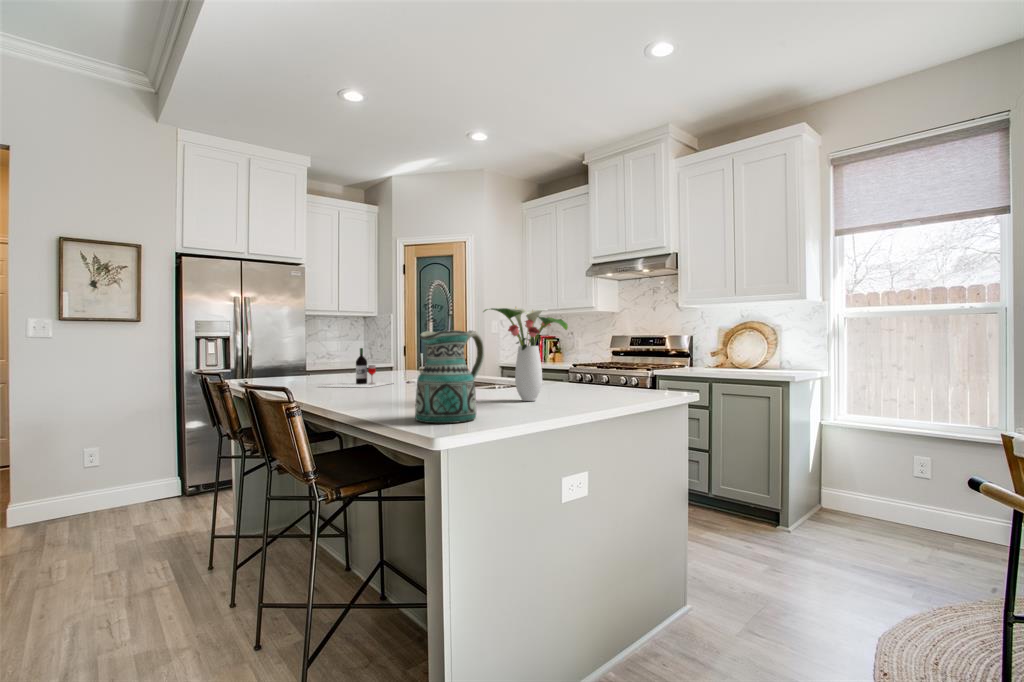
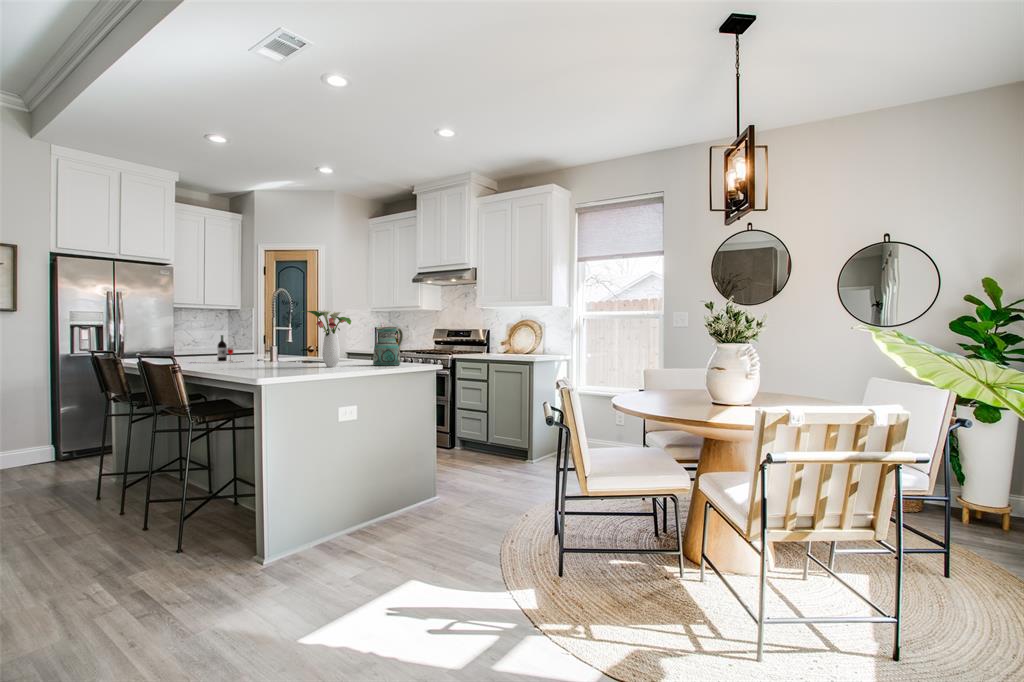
ceramic pitcher: present [415,330,484,423] -> present [373,327,403,366]

